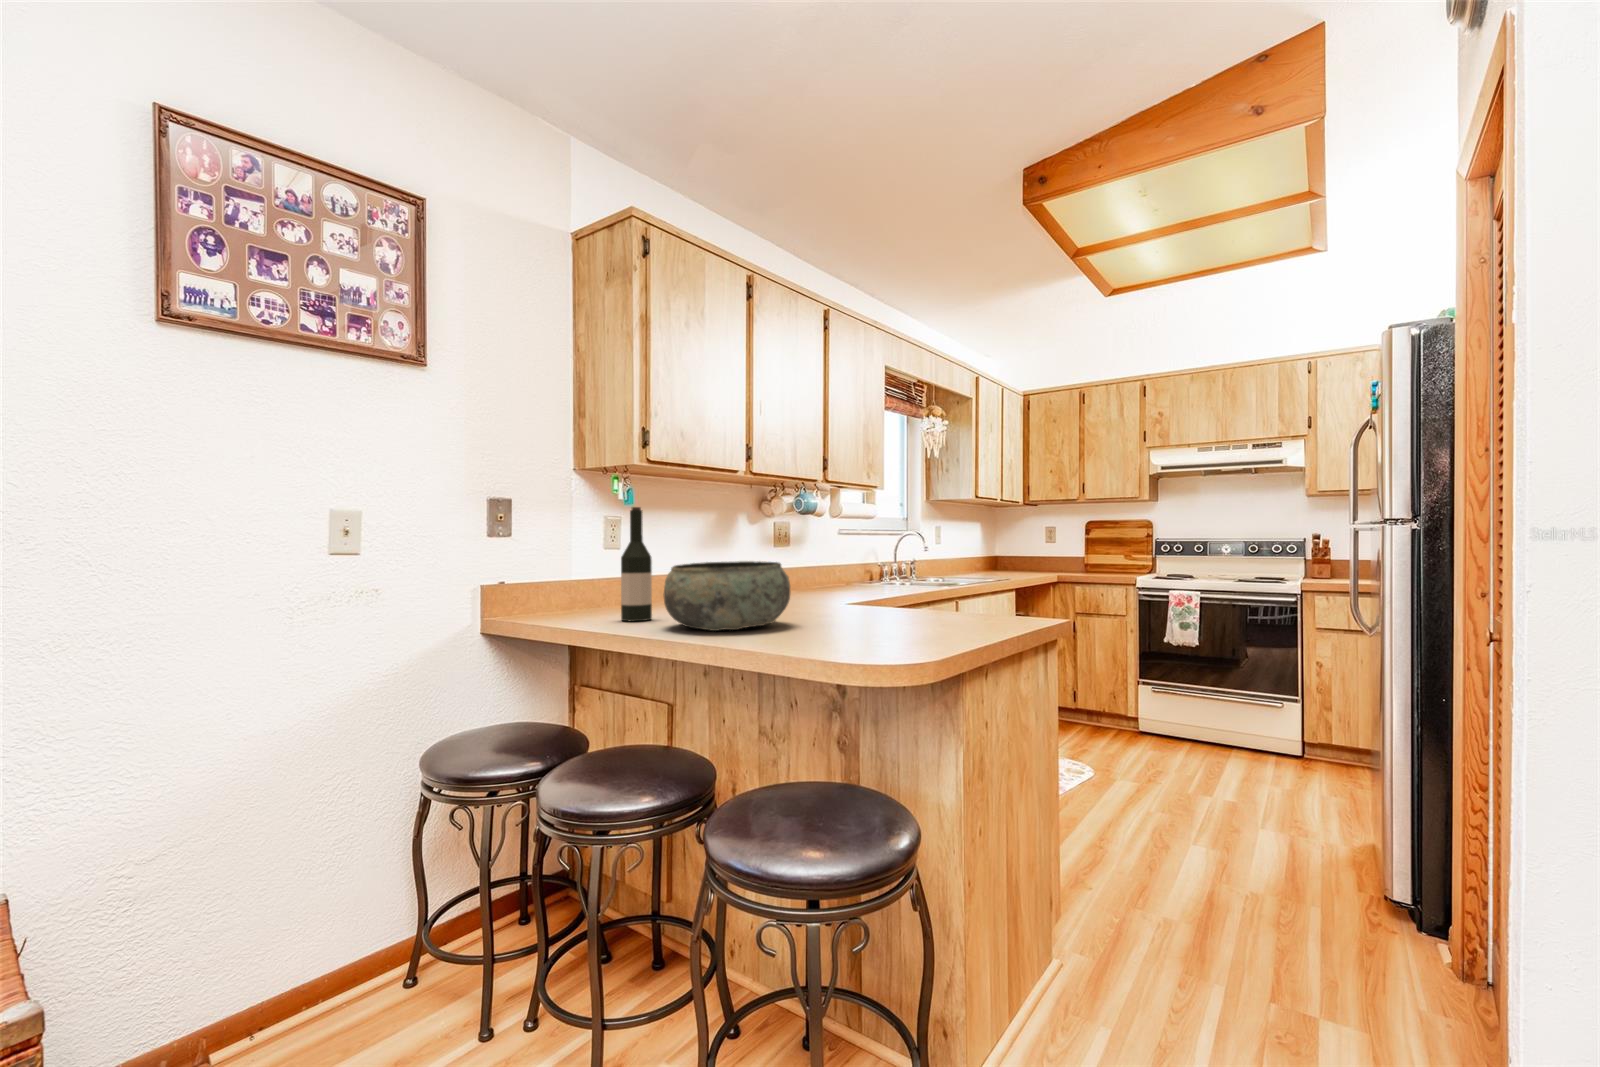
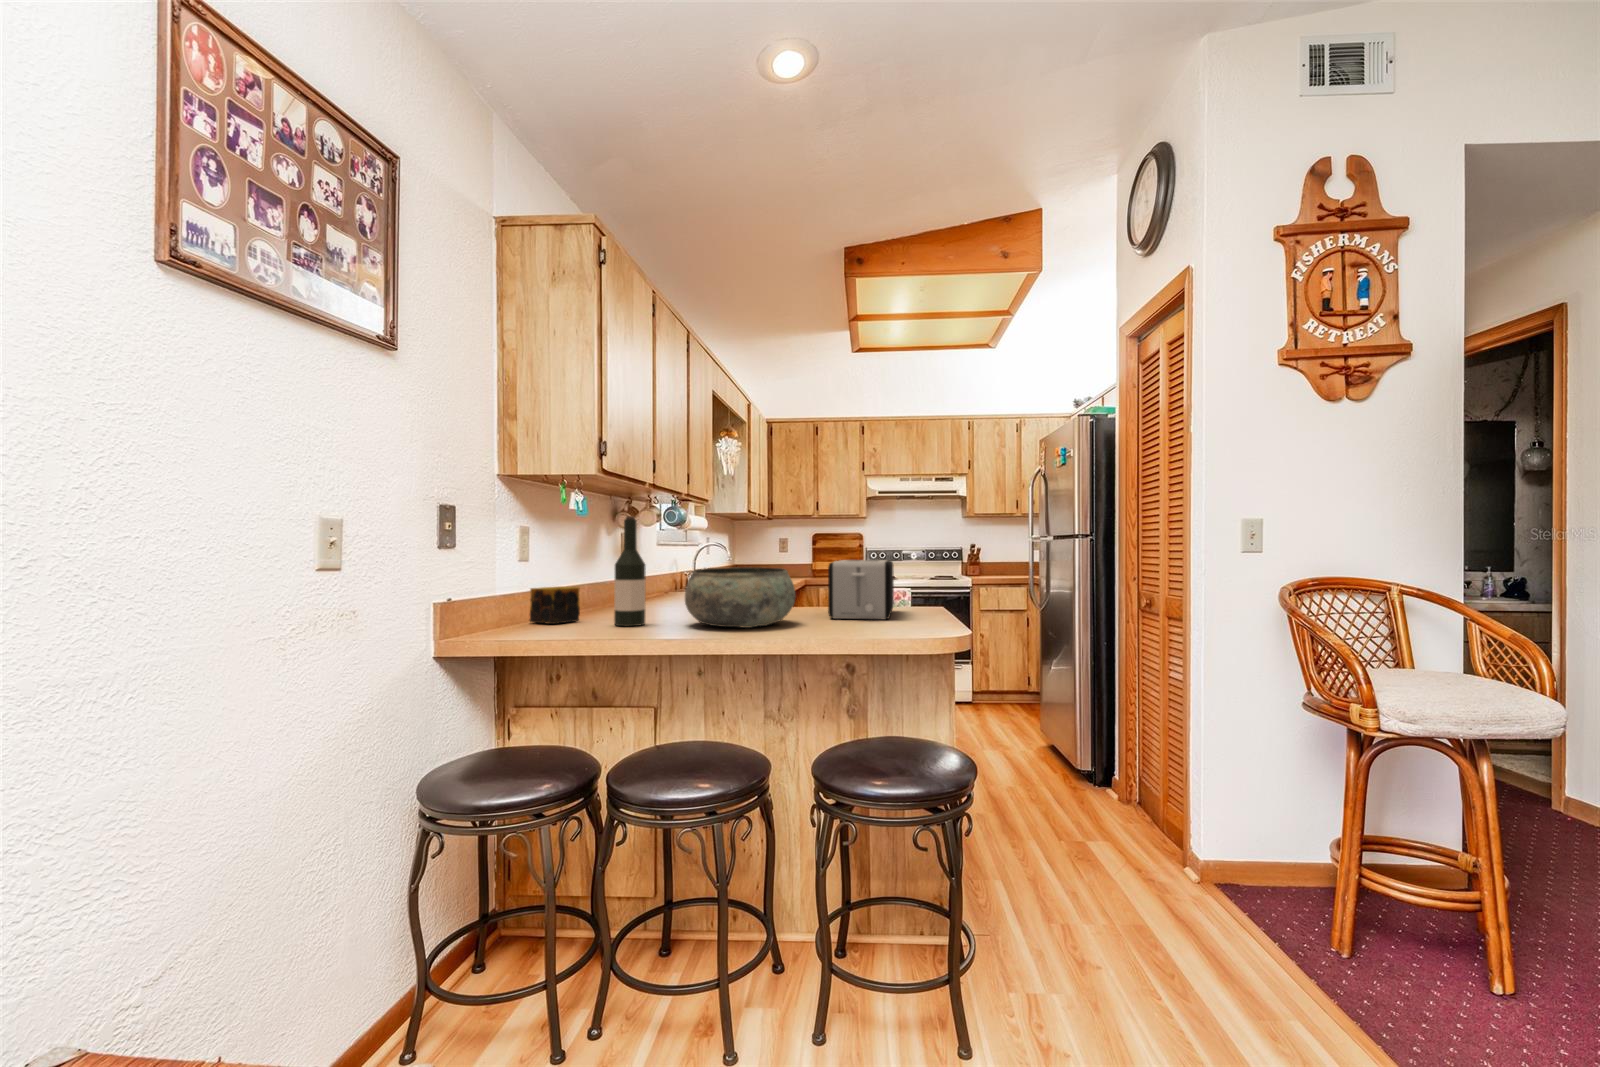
toaster: none [840,554,964,632] -> present [828,560,894,620]
candle: none [578,578,618,615] -> present [530,587,580,624]

